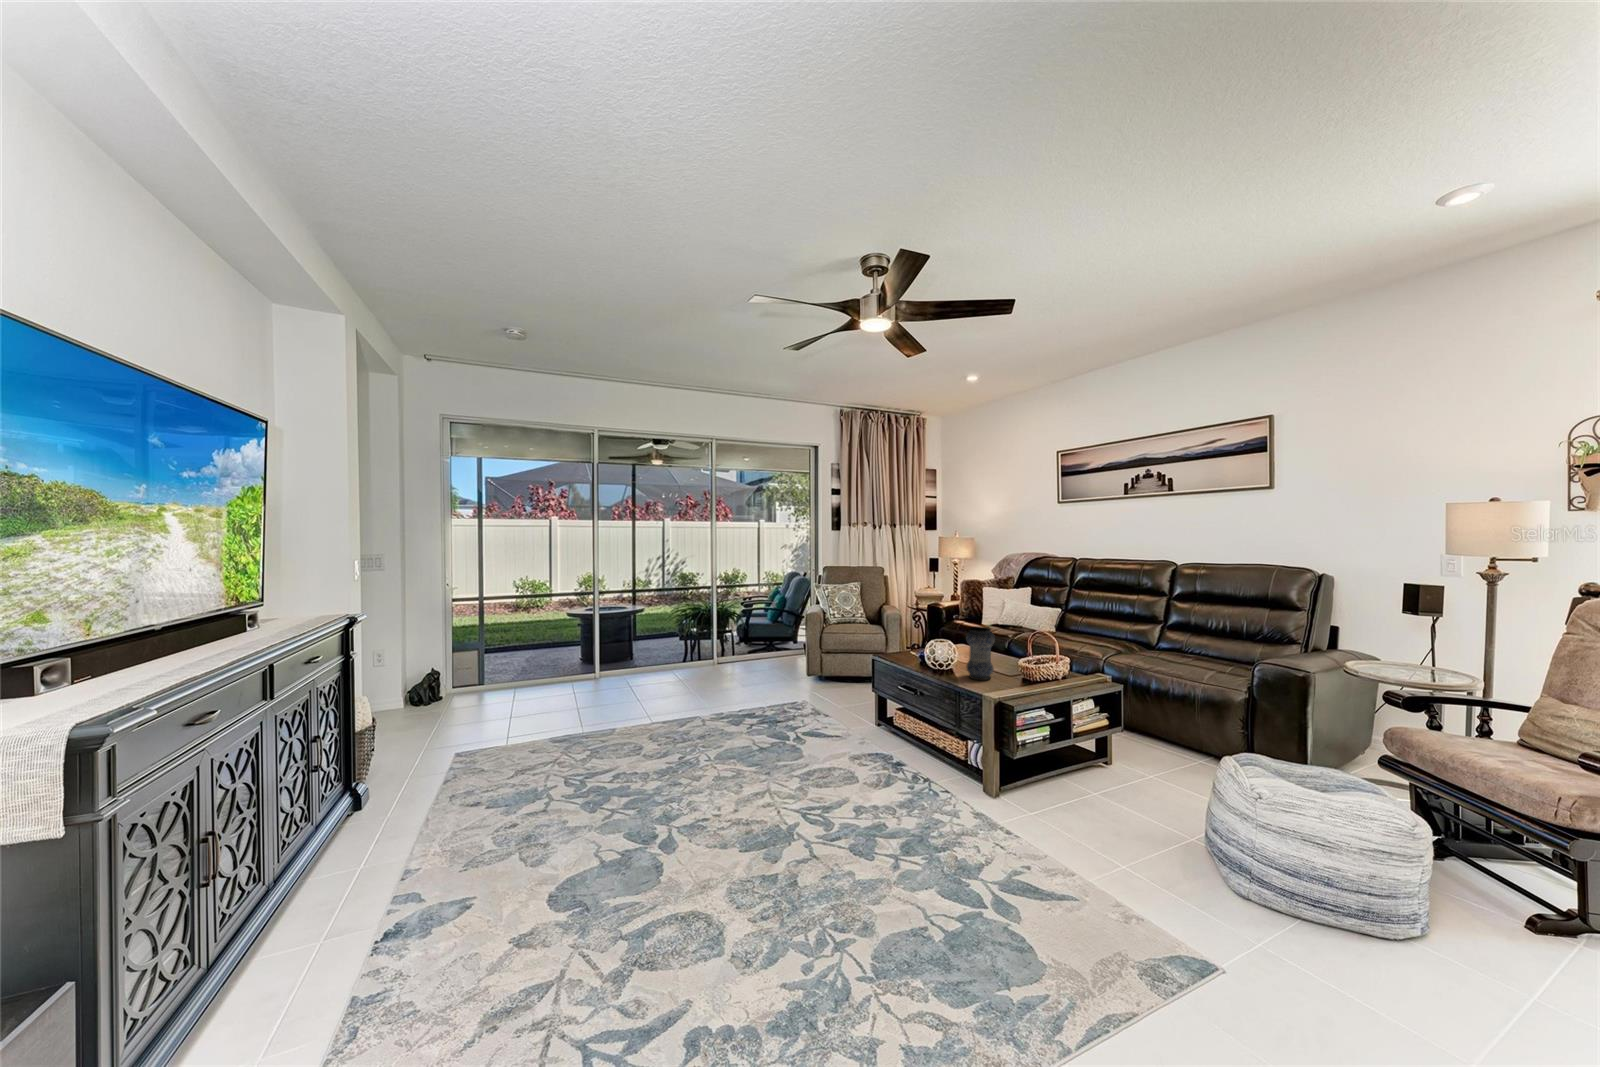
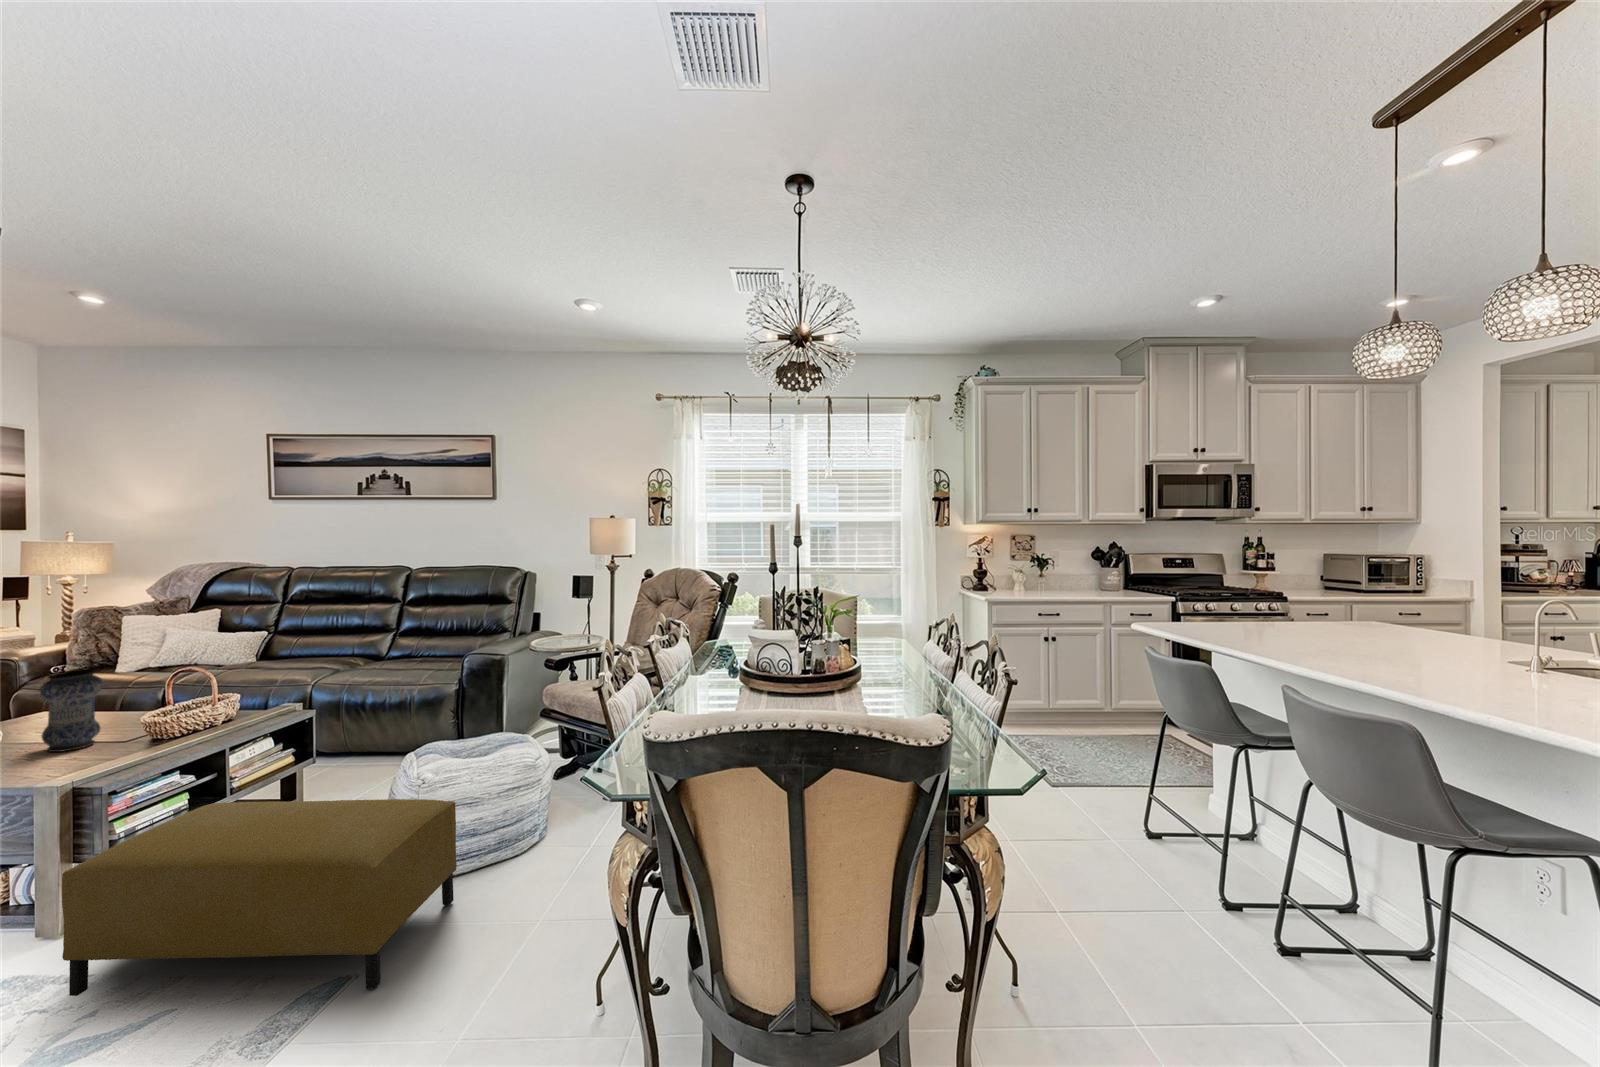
ottoman: none [1001,751,1317,1012] -> present [62,799,457,996]

